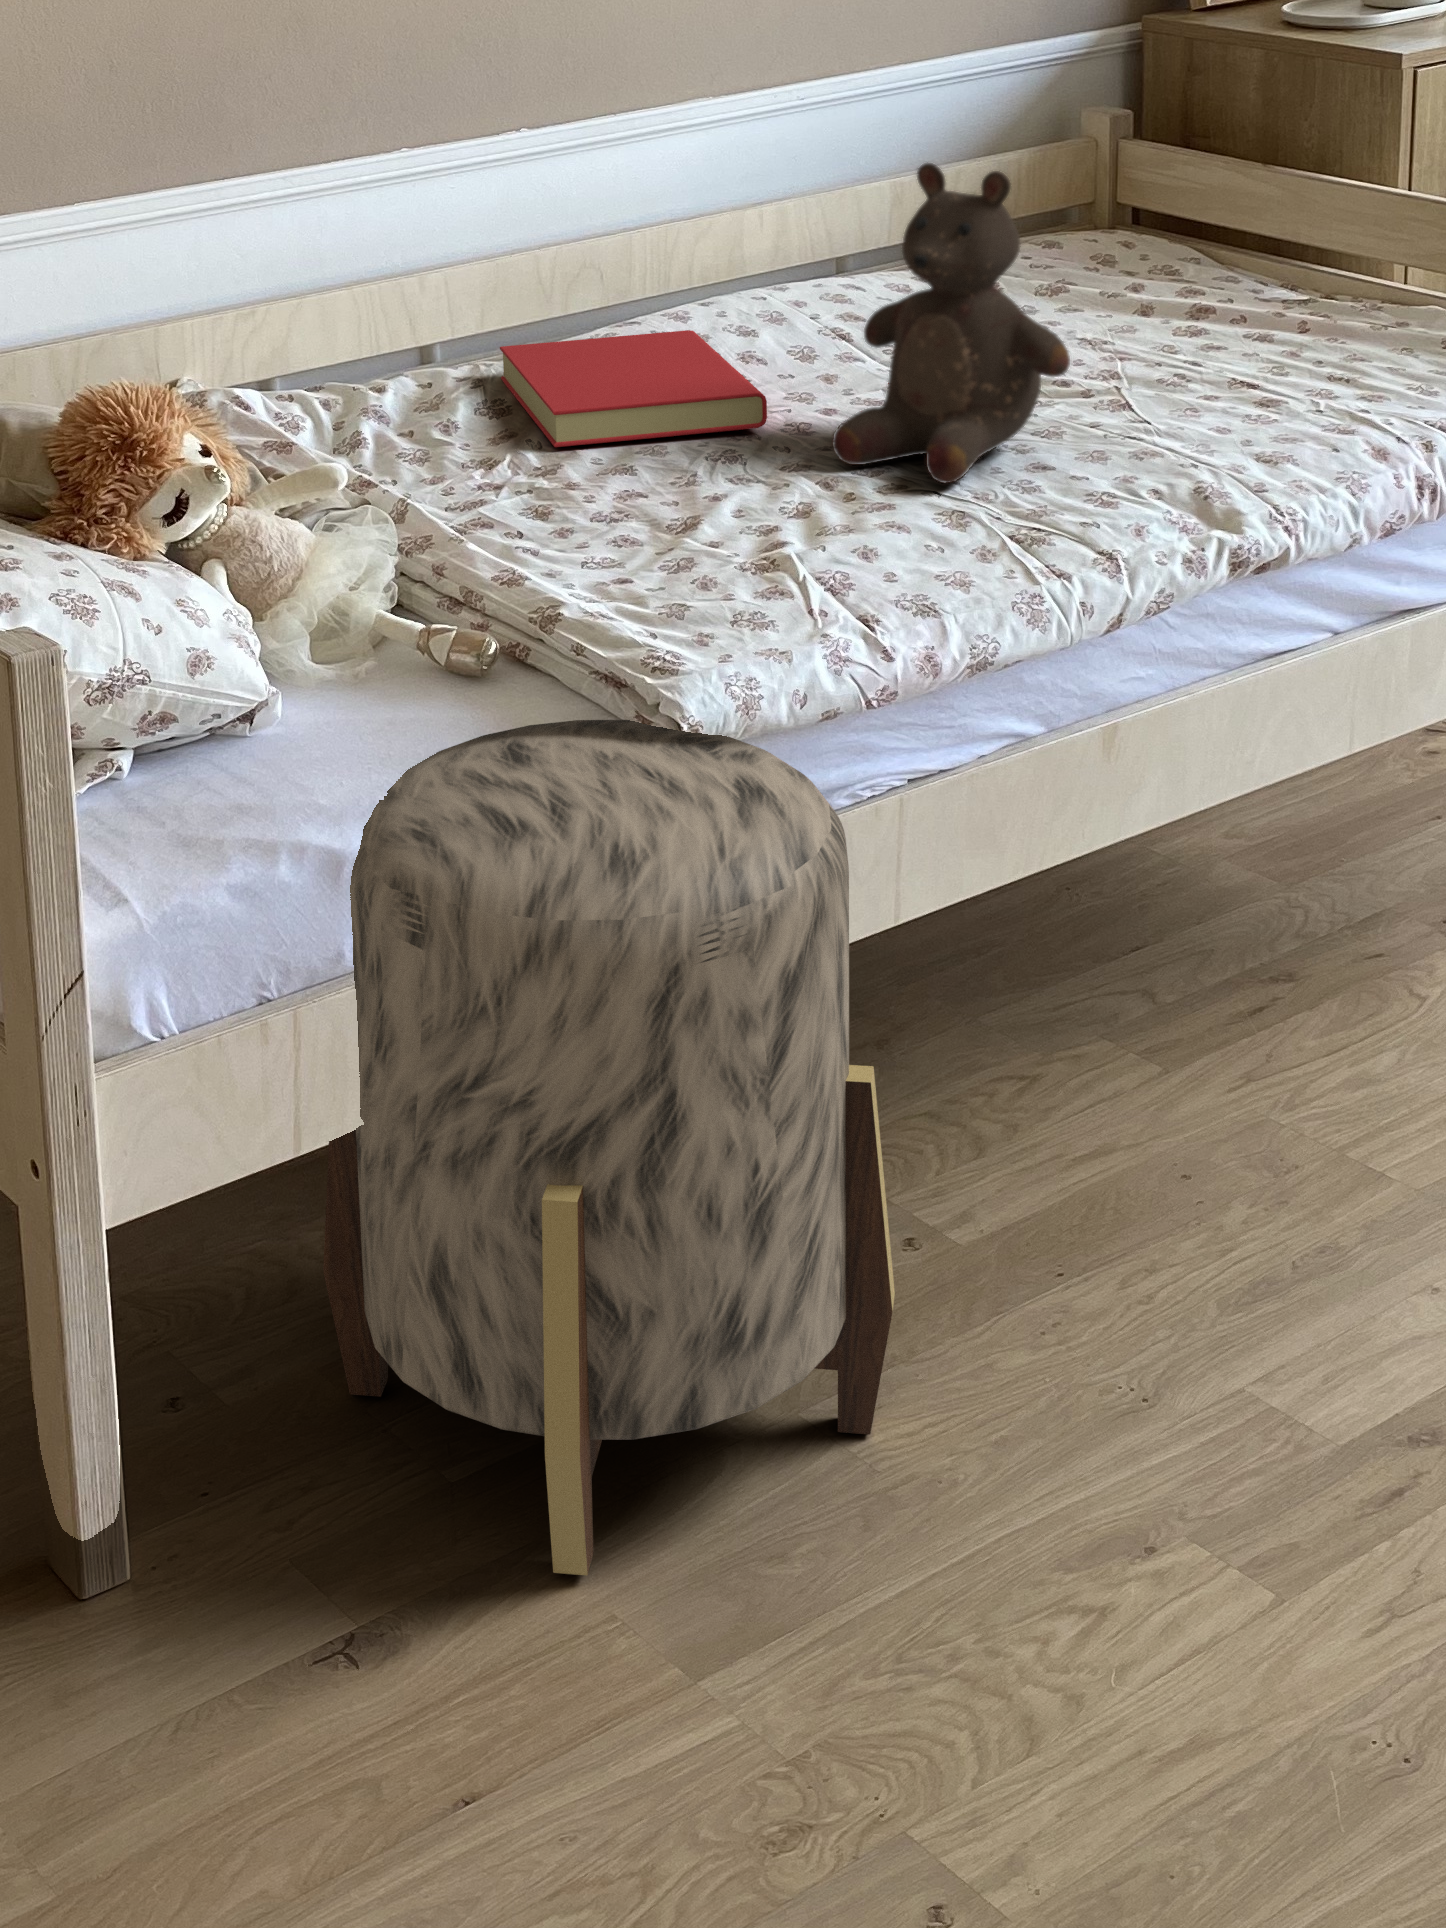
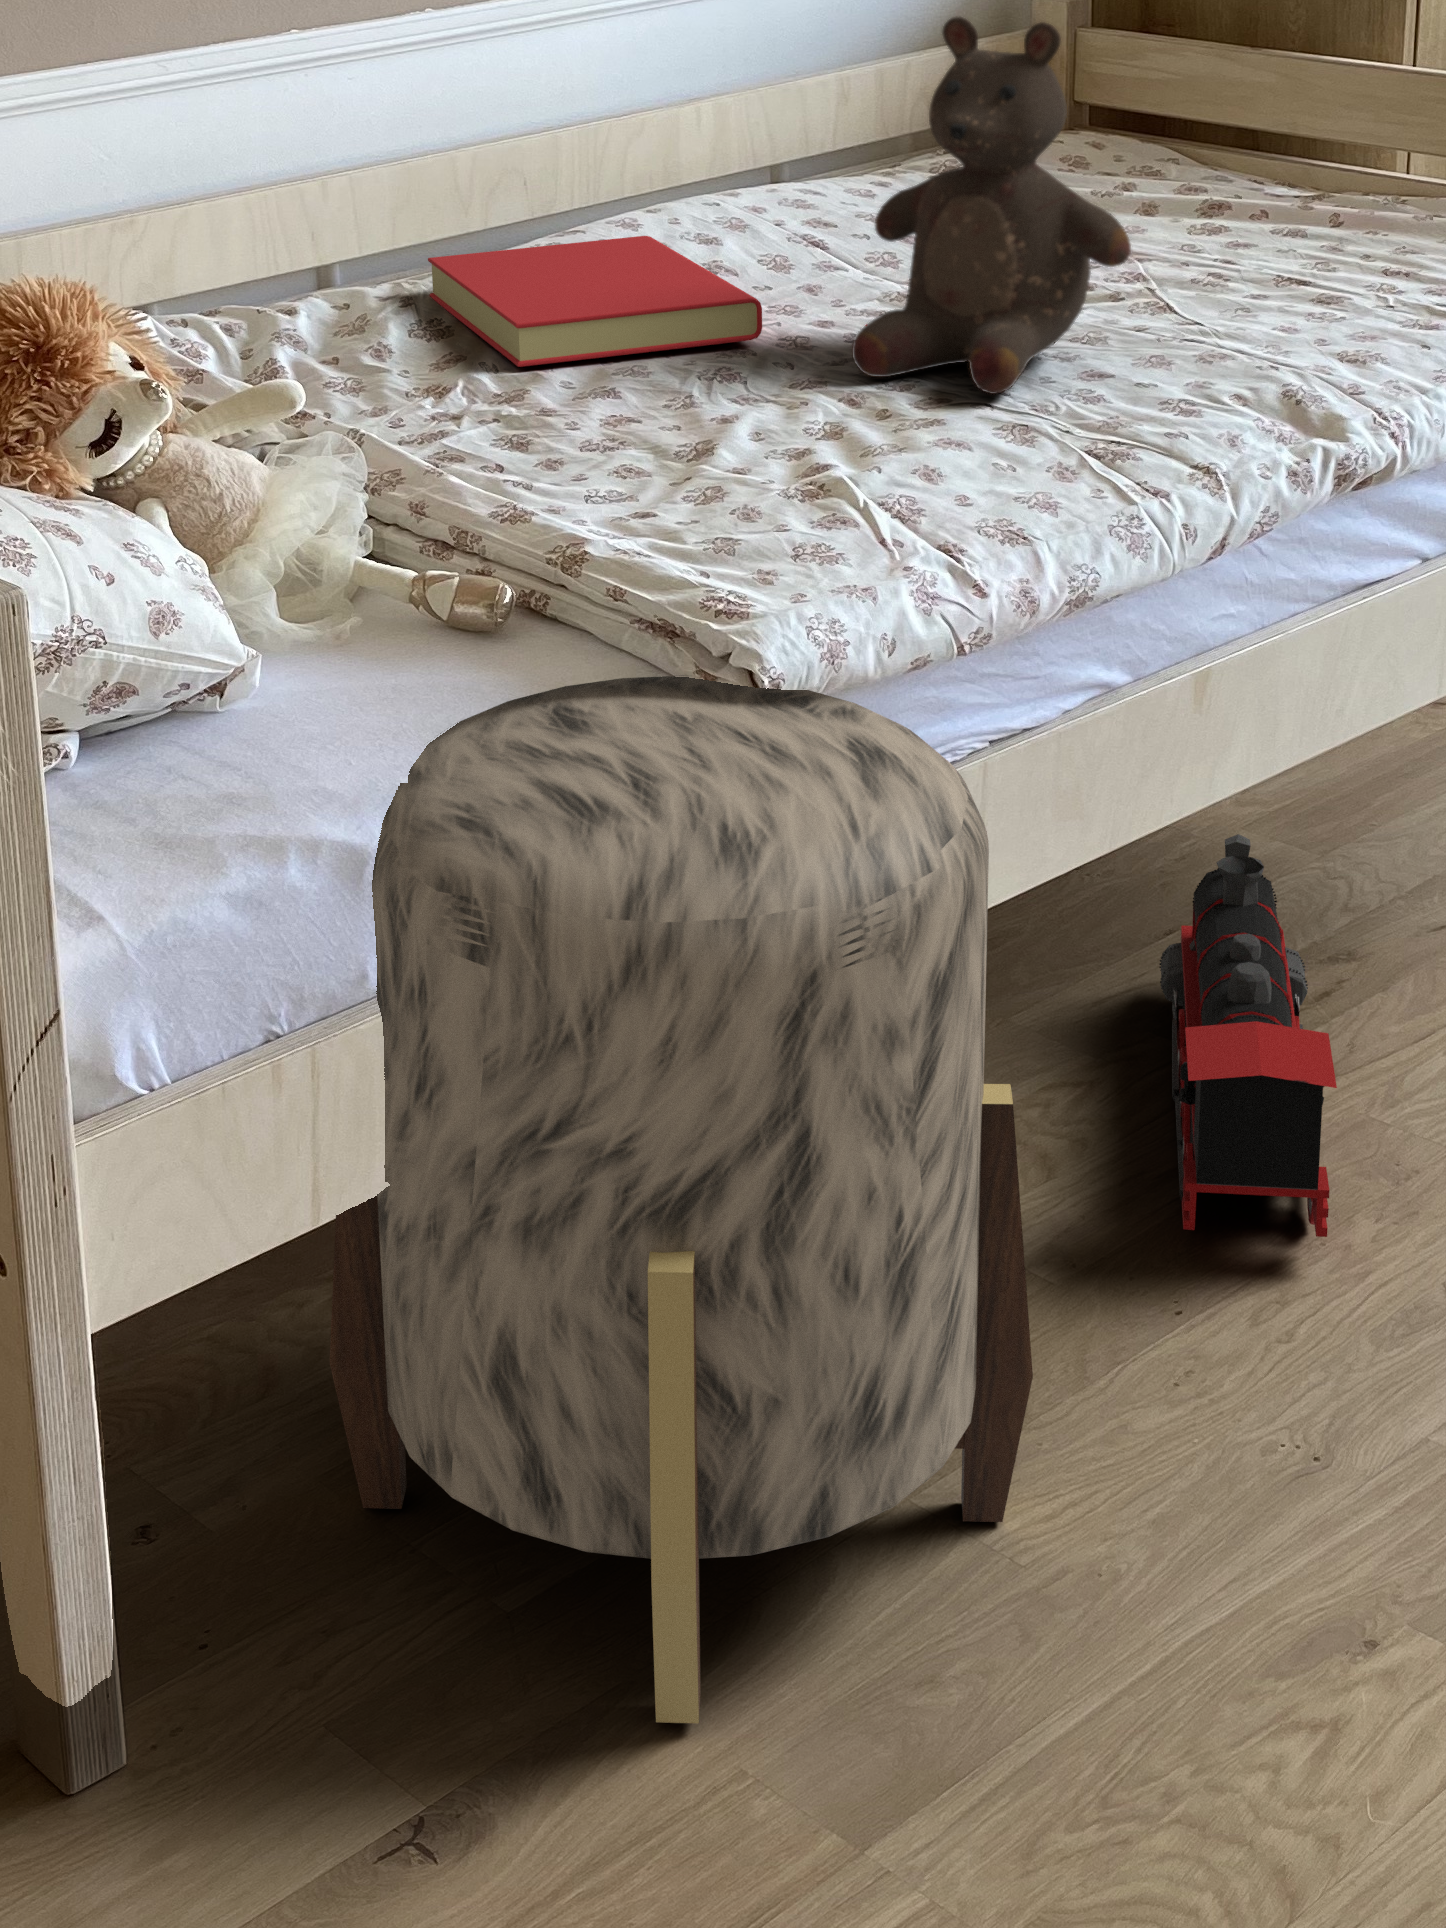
toy train: none [1073,866,1233,1216] -> present [1159,834,1337,1237]

